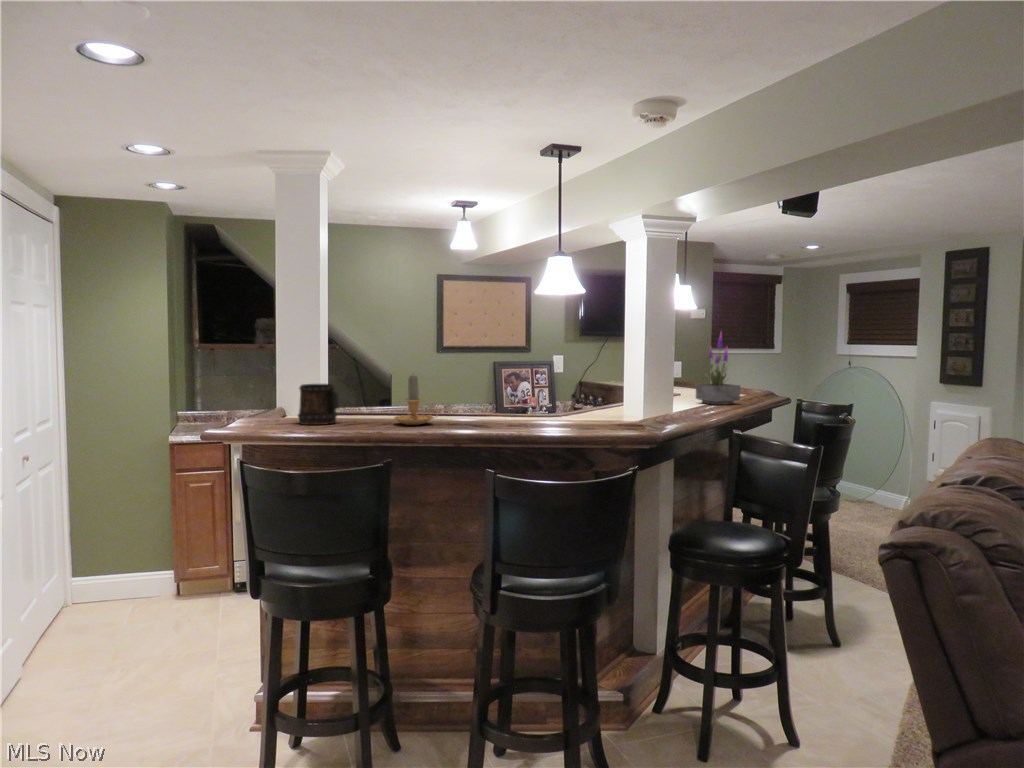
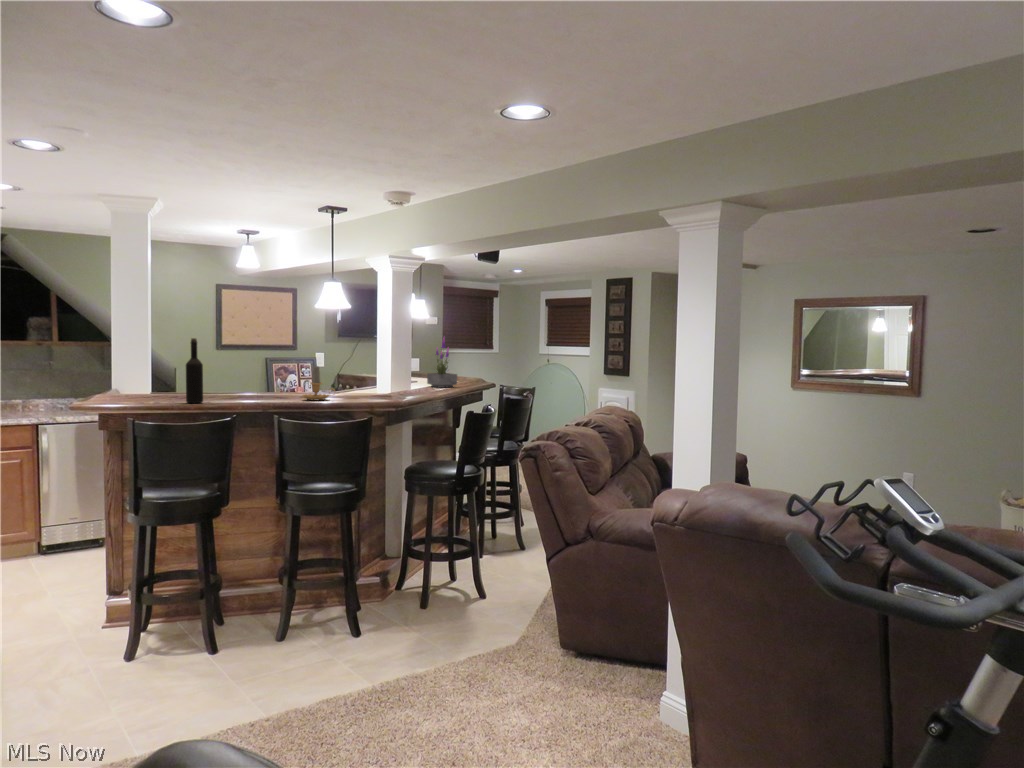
wine bottle: none [352,337,376,430] -> present [186,338,203,403]
candle: present [394,375,438,425] -> present [302,366,334,400]
beer mug: present [298,384,339,425] -> none [135,372,169,401]

